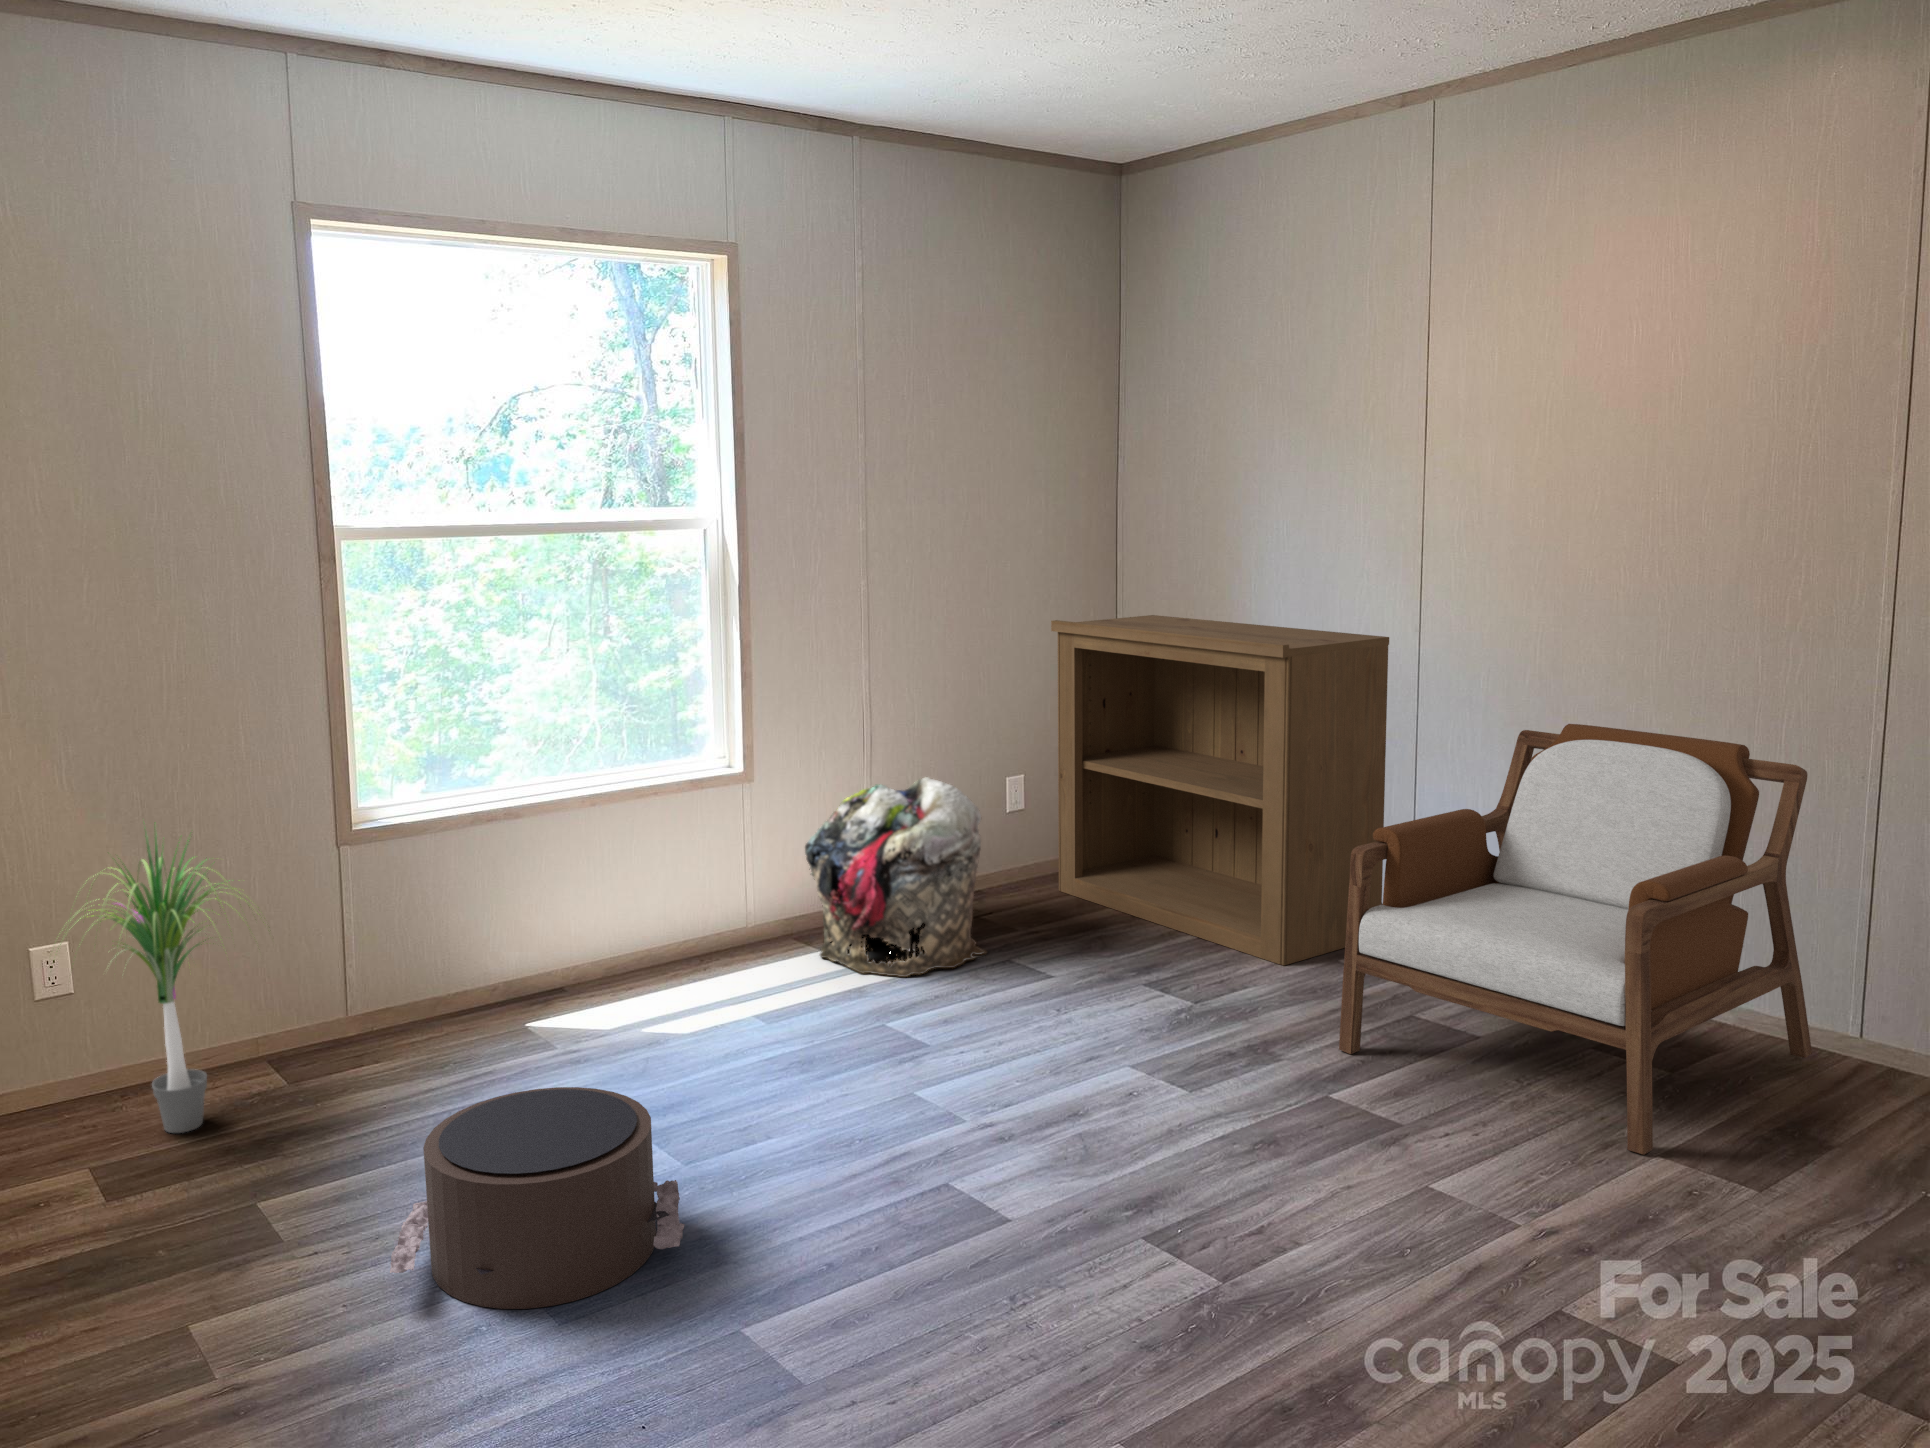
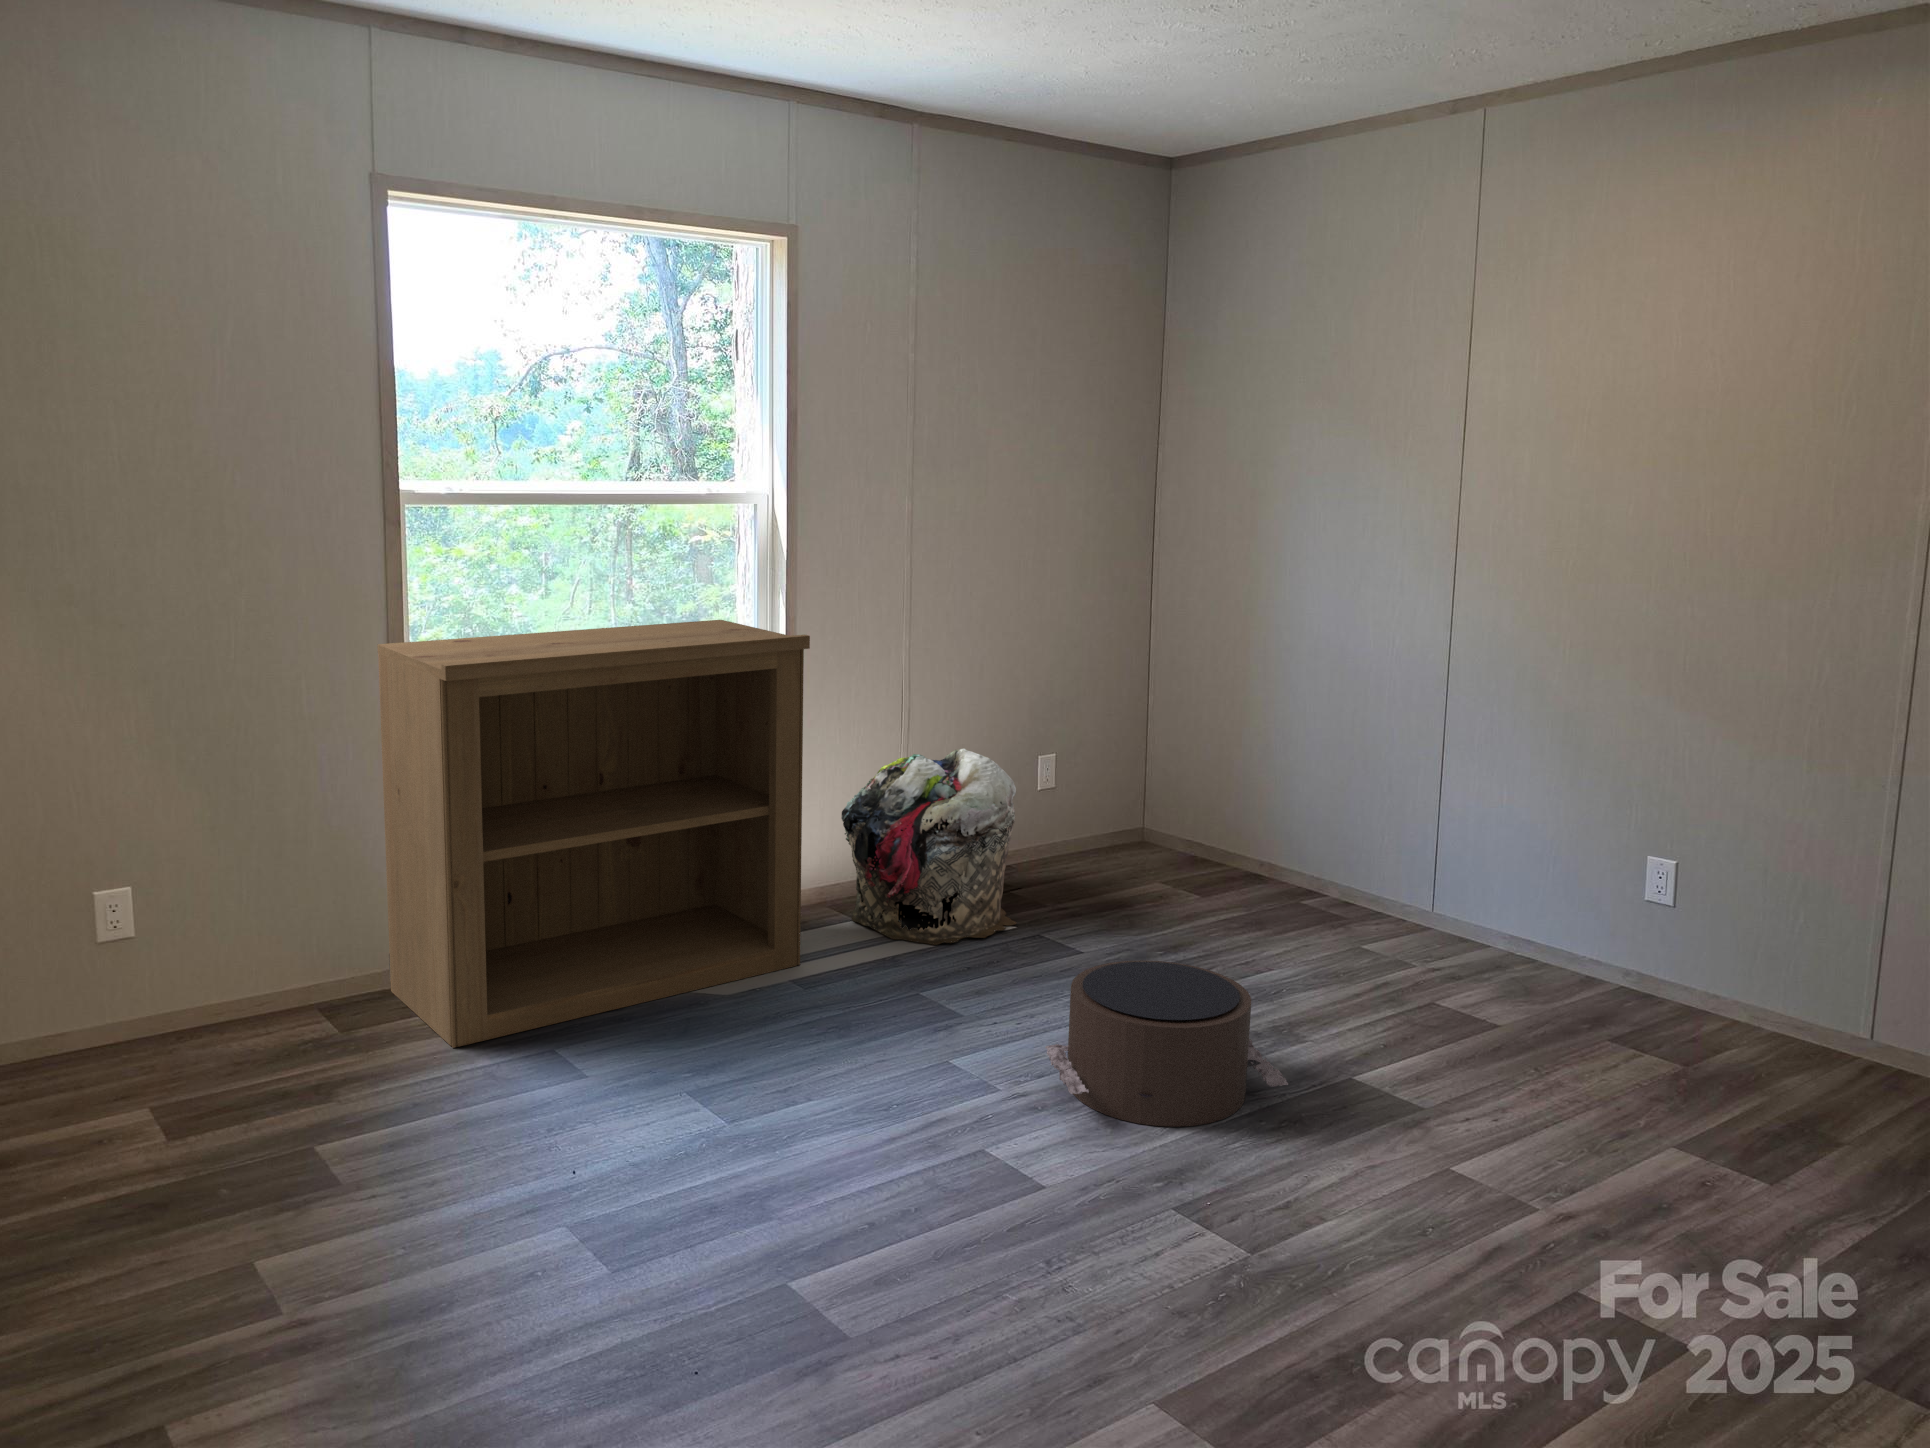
bookshelf: present [1051,615,1389,965] -> present [378,620,810,1048]
armchair: present [1339,724,1812,1155] -> none [1361,727,1837,1154]
potted plant: present [58,836,246,1133] -> none [116,762,336,1070]
pouf: present [390,1087,684,1309] -> present [1045,960,1288,1127]

